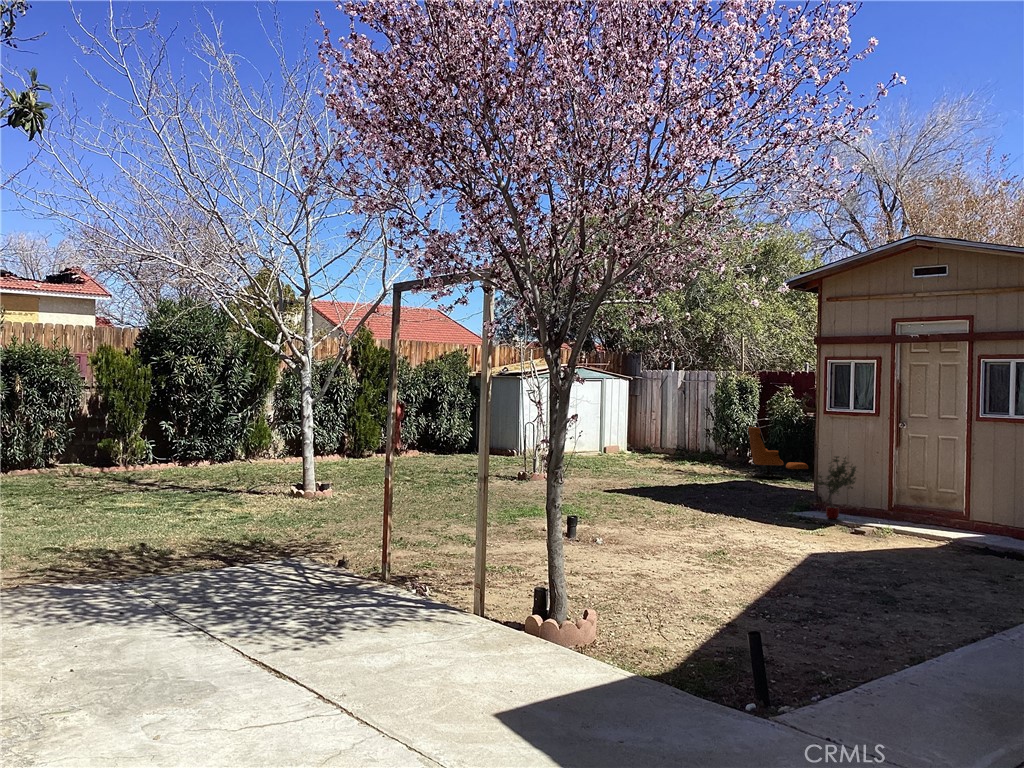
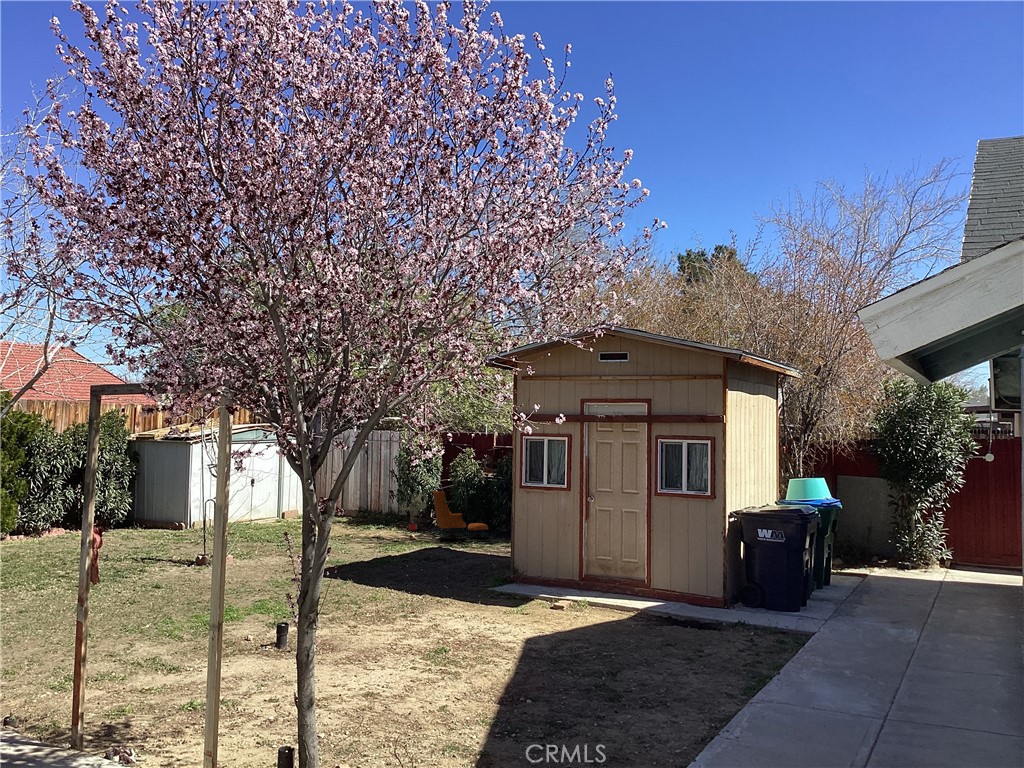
potted tree: present [814,456,856,520] -> present [401,492,427,531]

